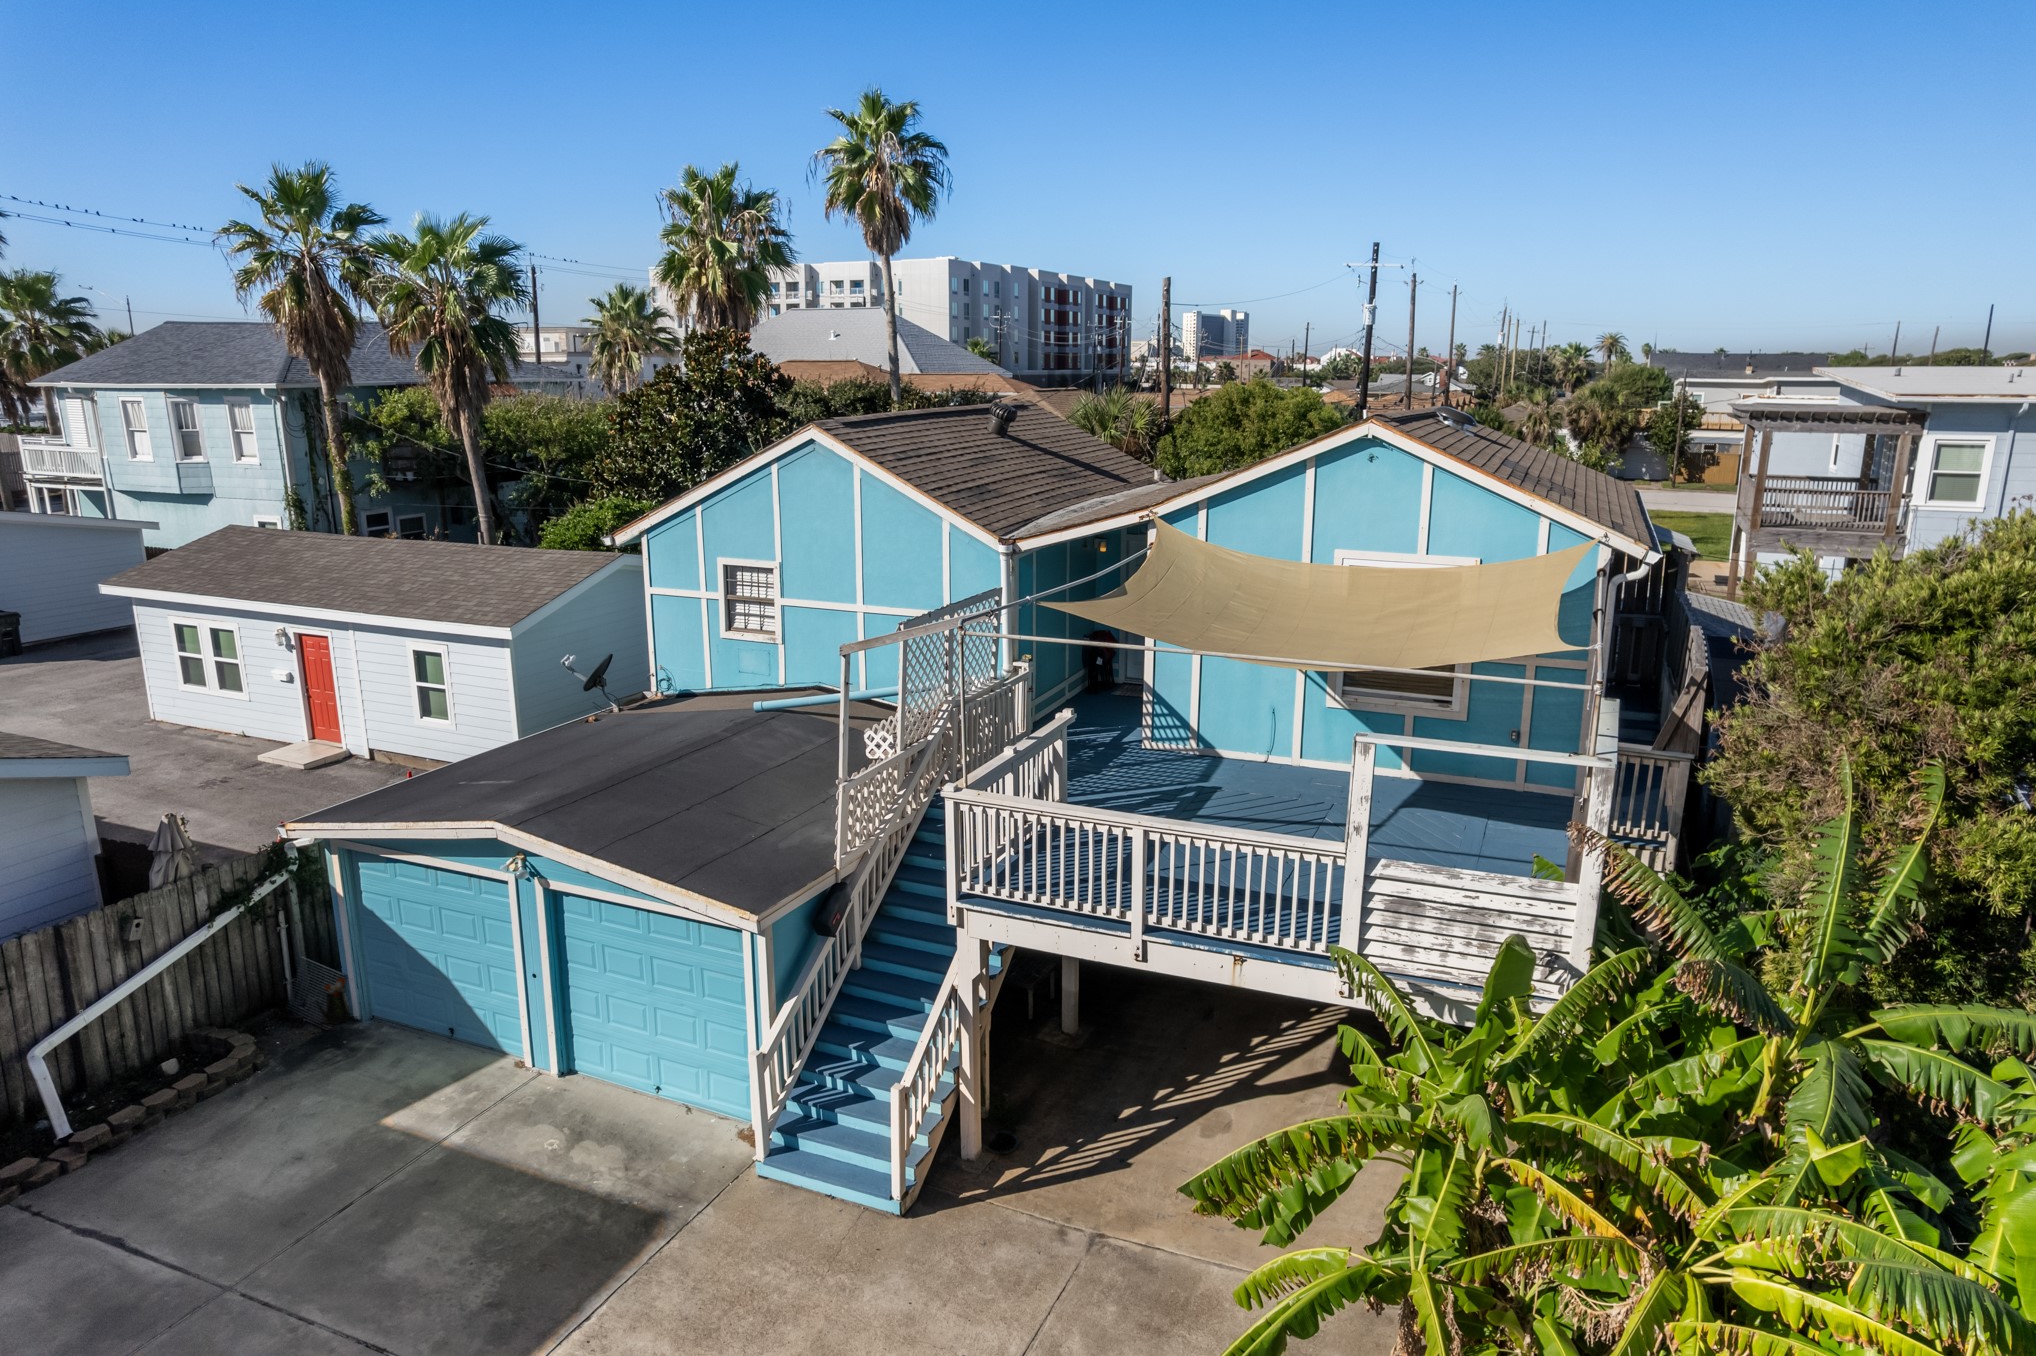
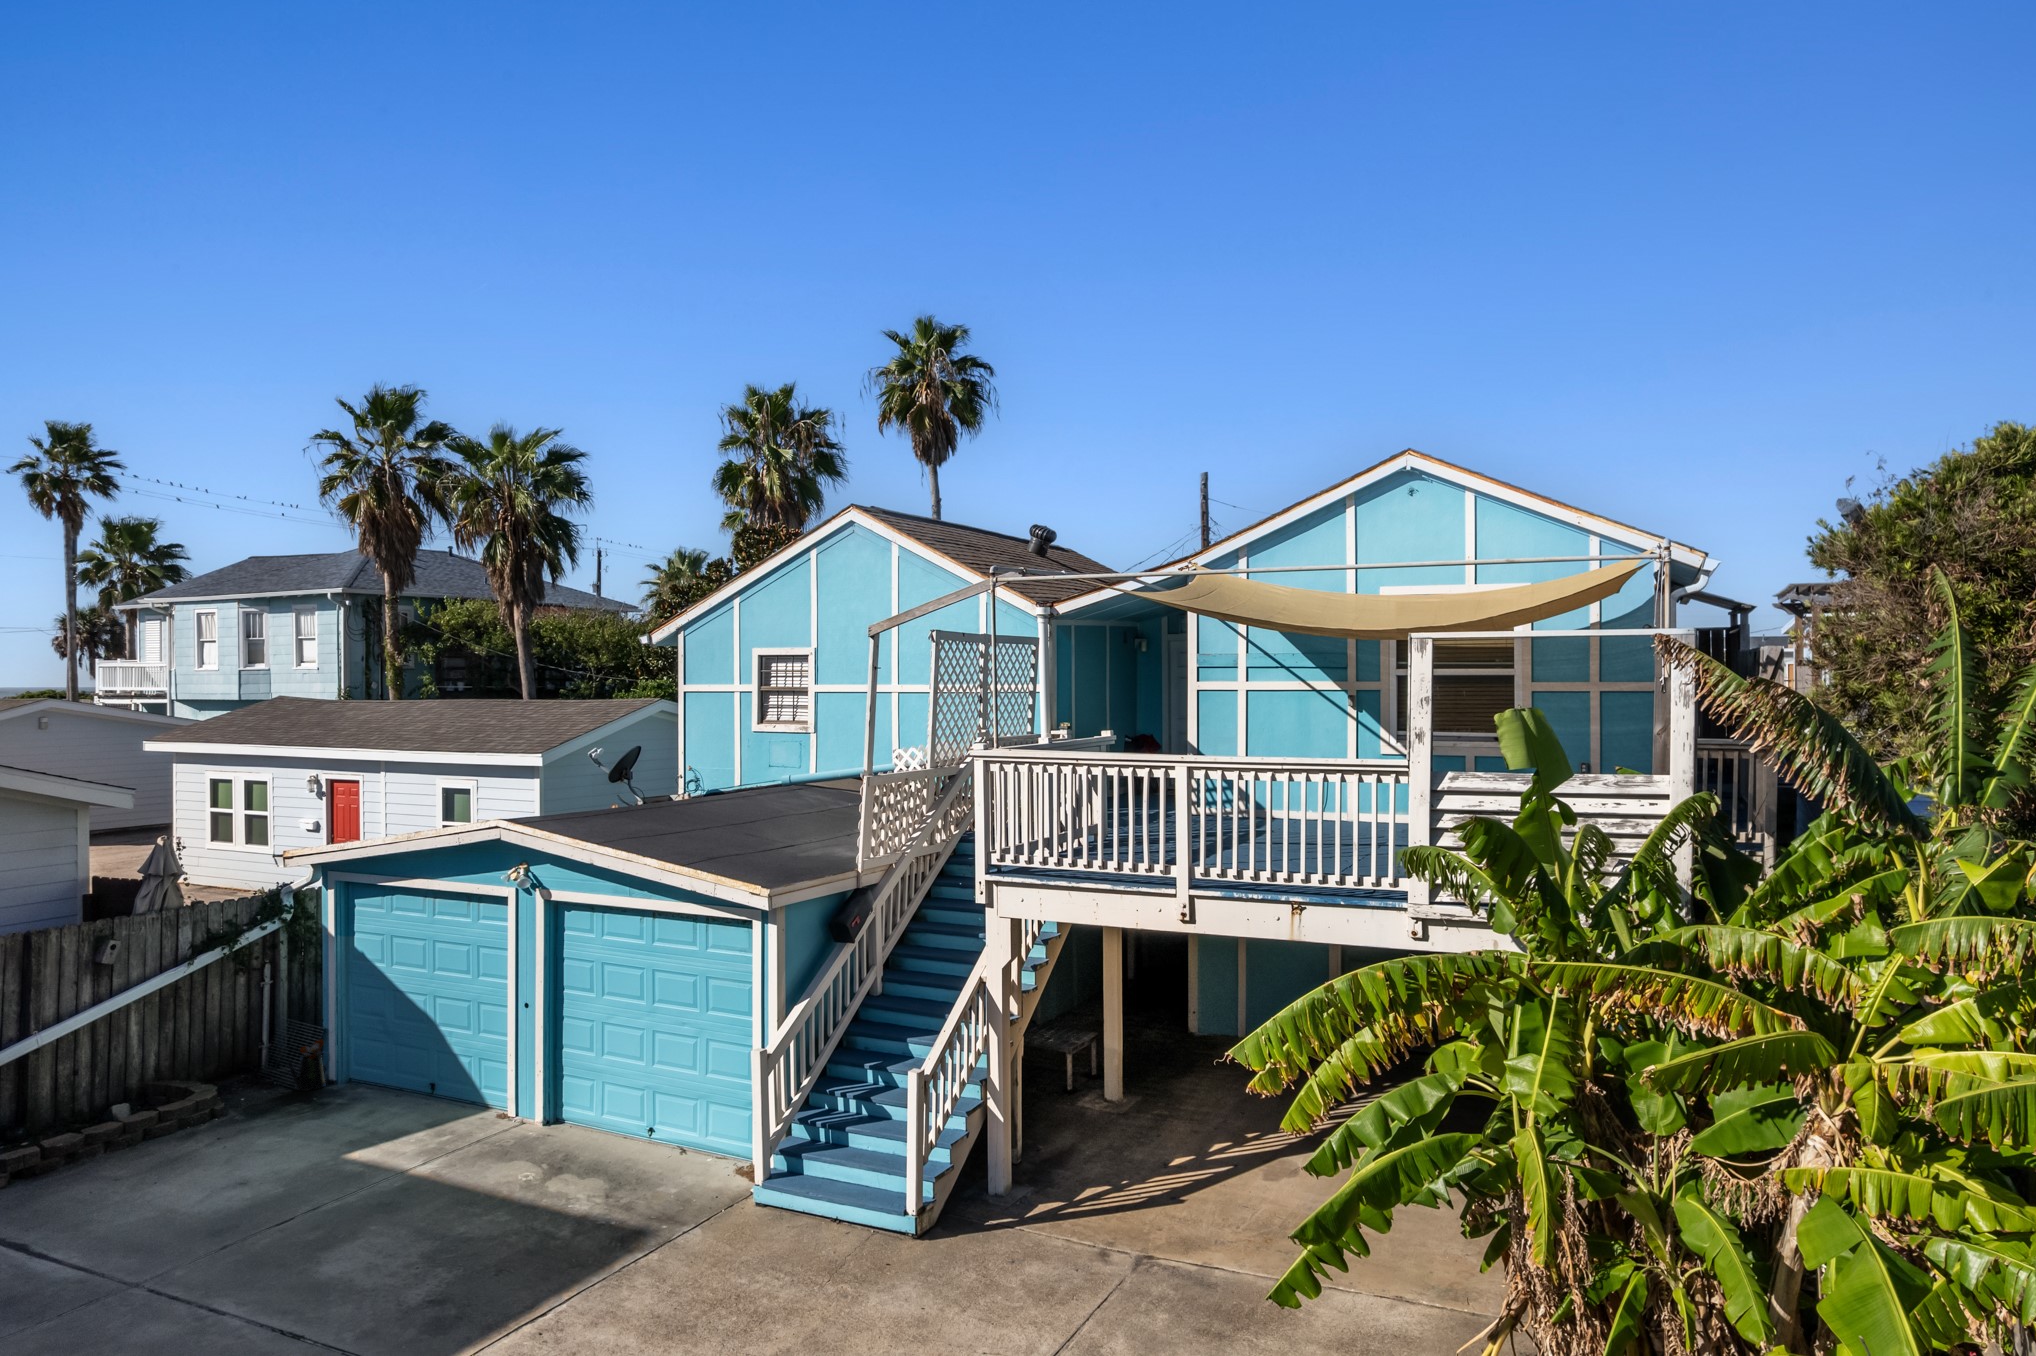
potted tree: present [985,1094,1022,1154] -> none [1016,1108,1066,1189]

